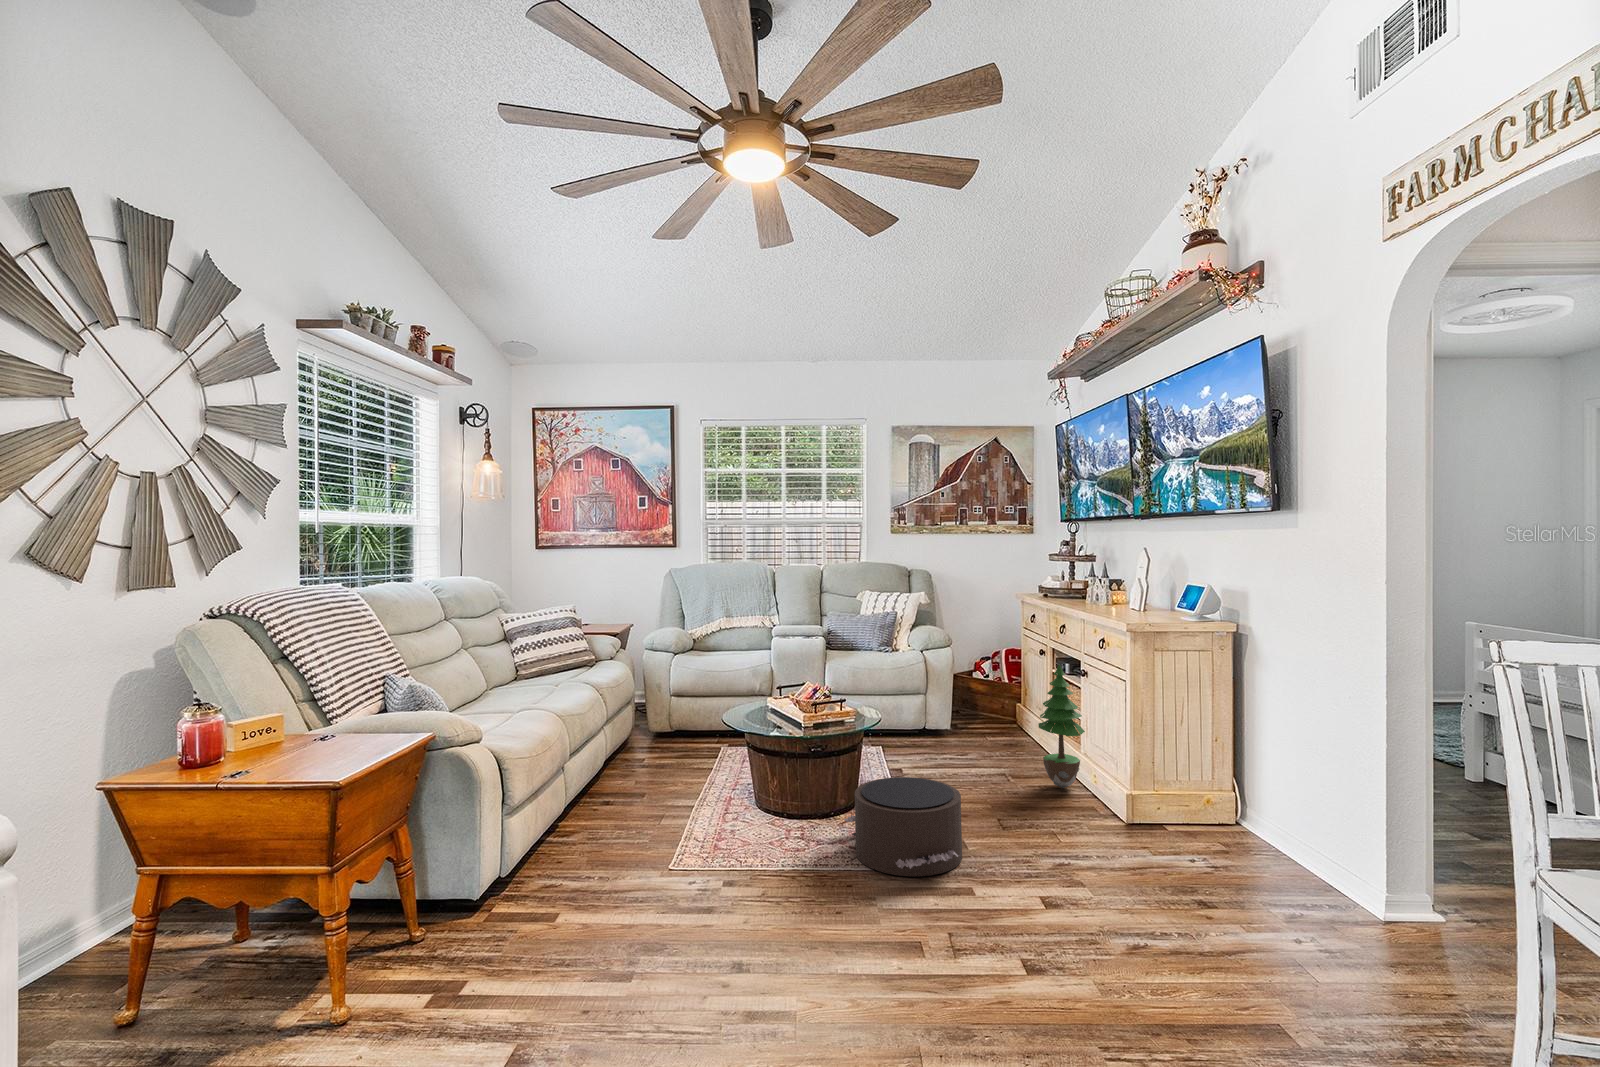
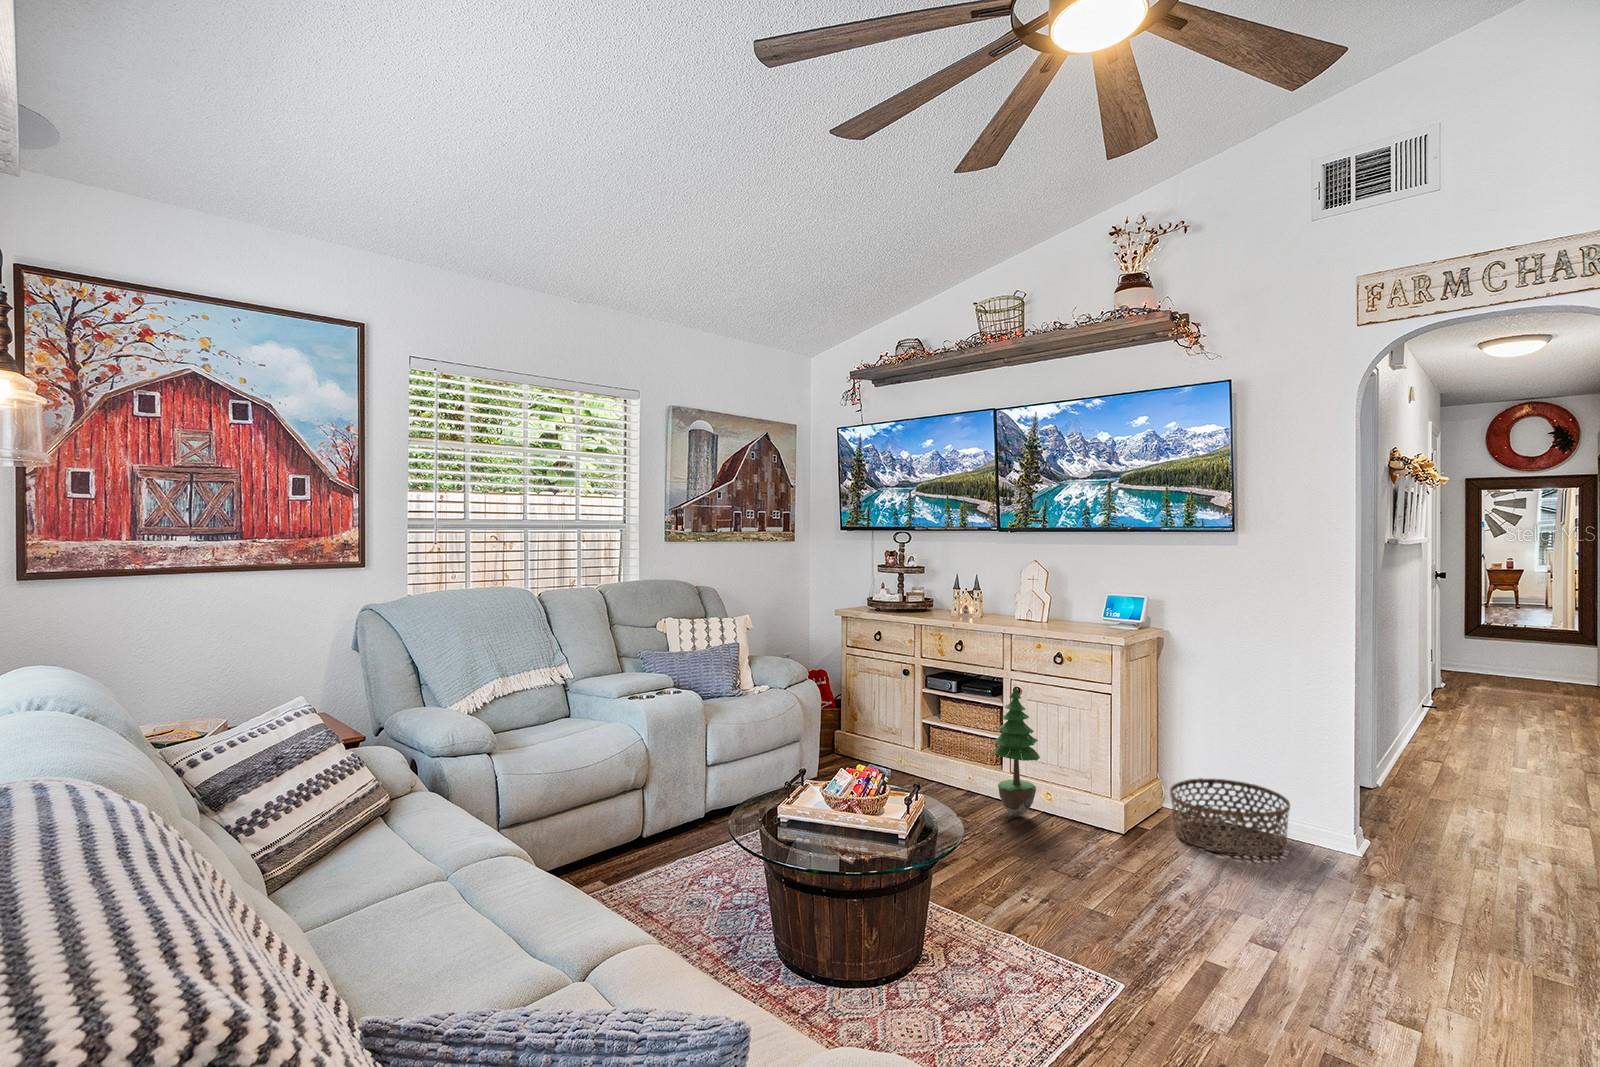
pouf: present [844,777,962,876] -> none [993,843,1166,971]
basket: none [1169,790,1309,885] -> present [1170,778,1290,856]

